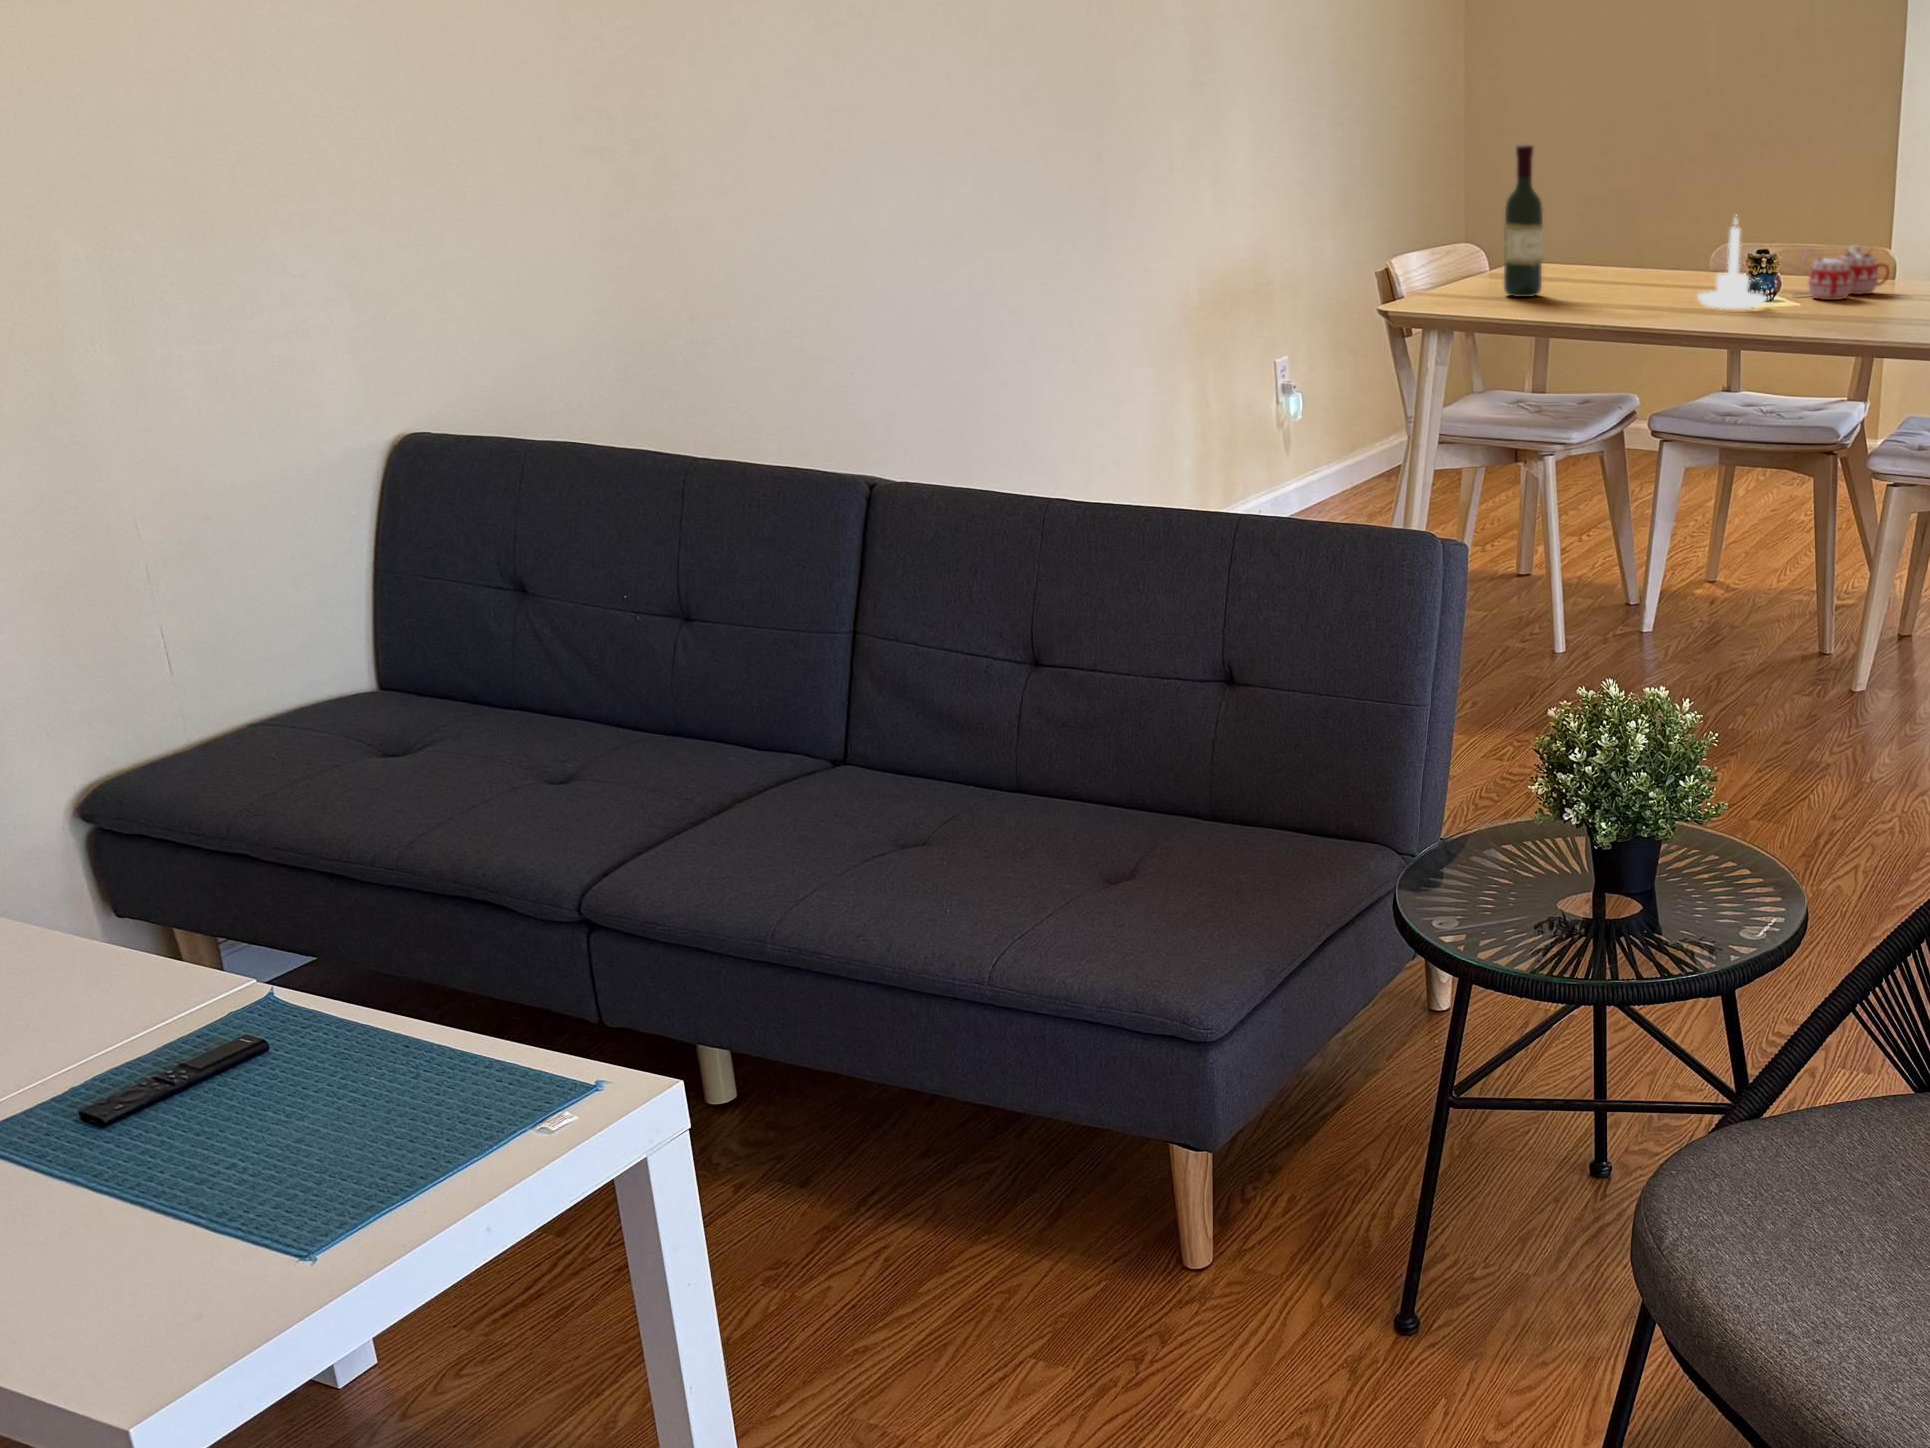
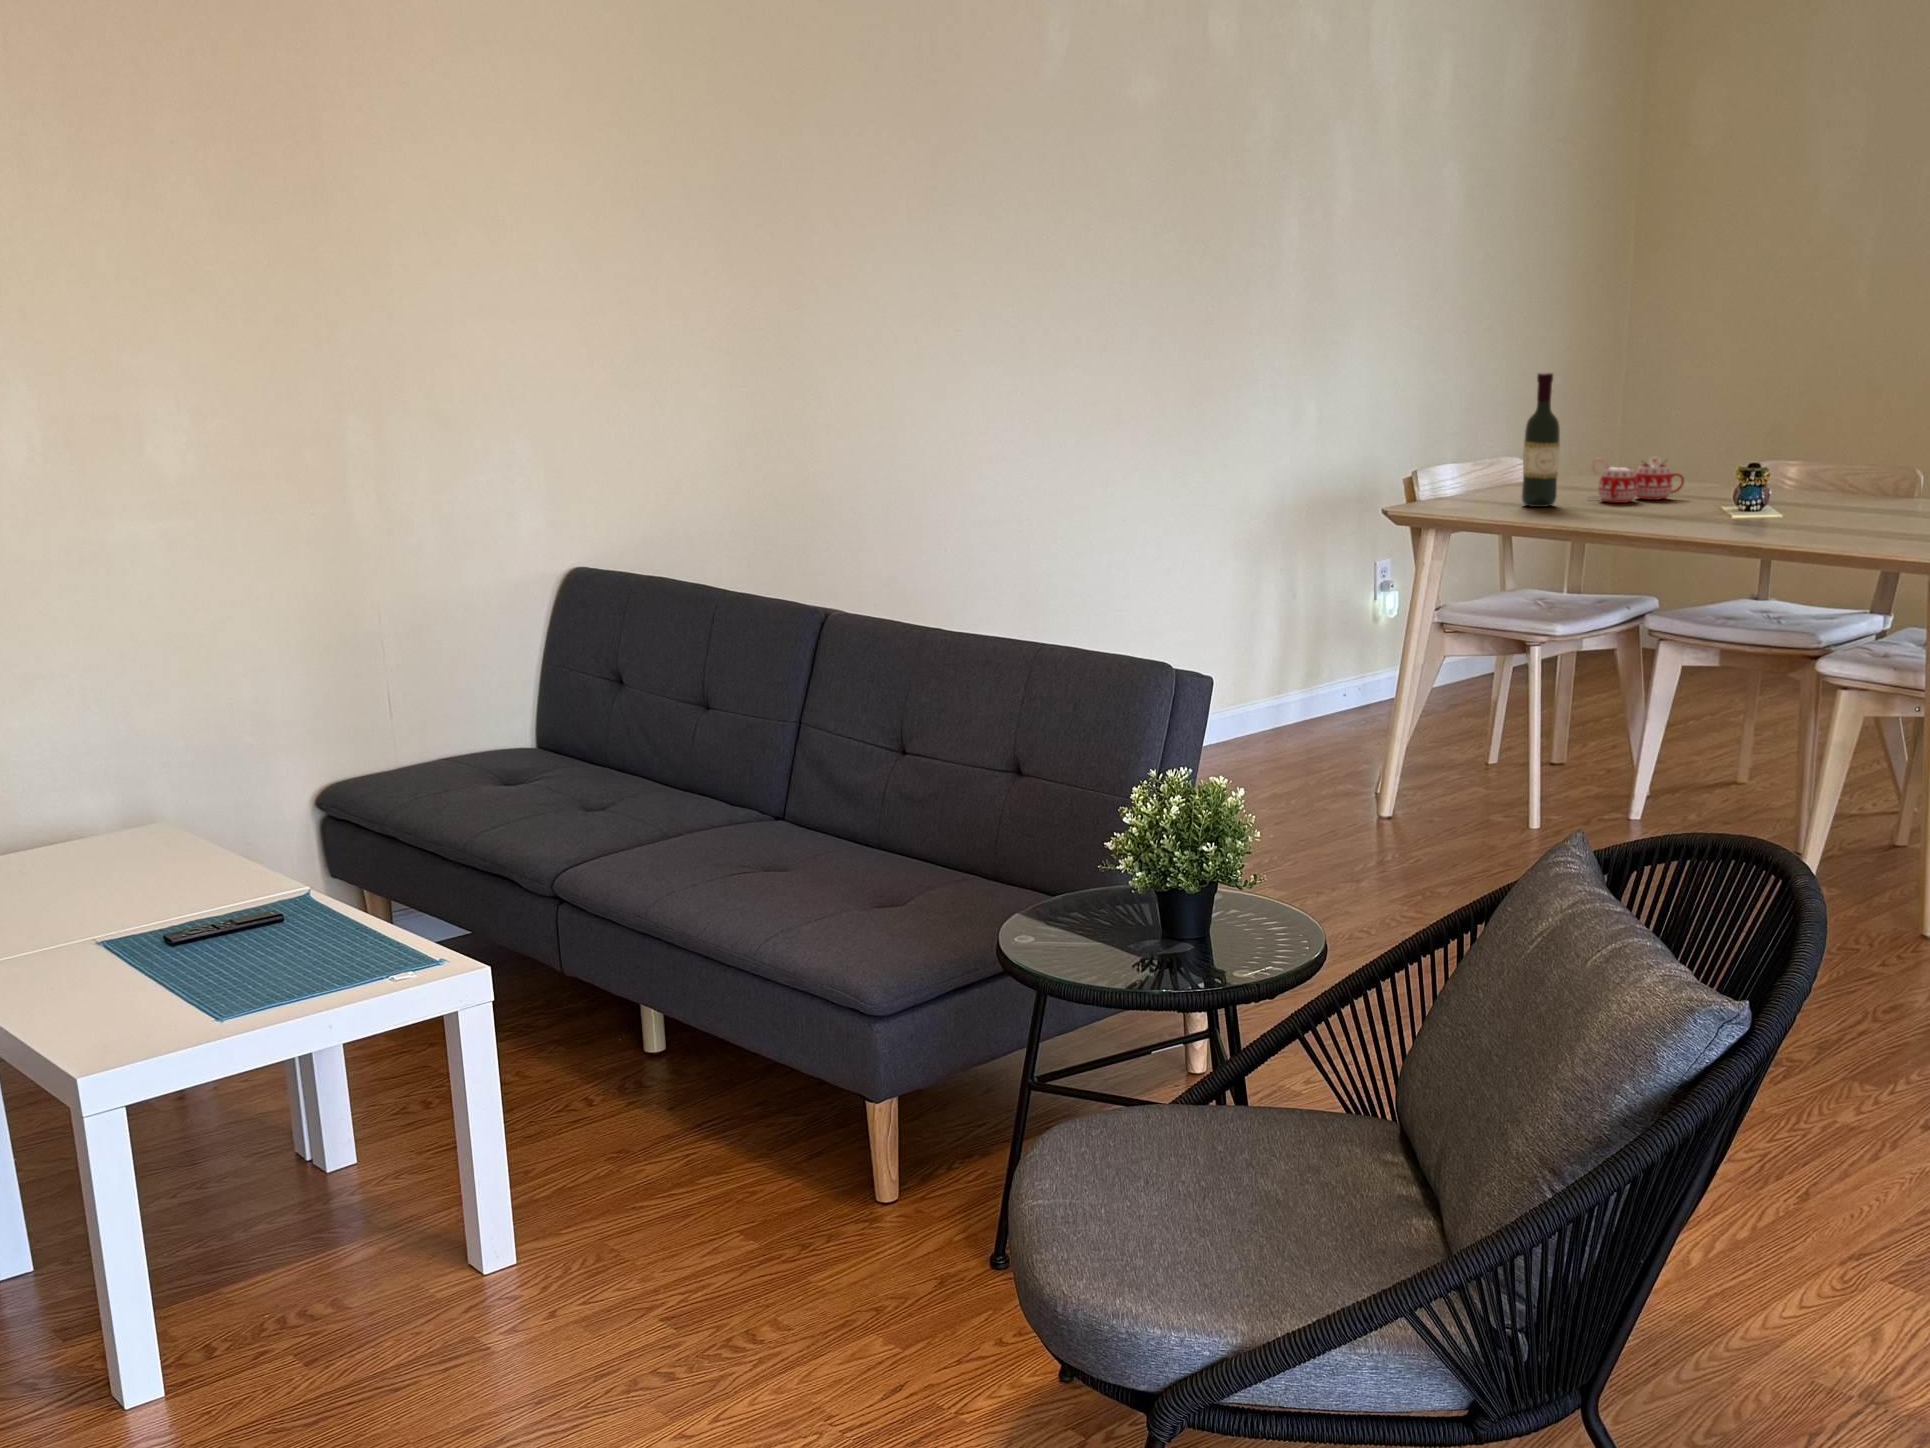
candle holder: present [1698,219,1766,309] -> none [1683,435,1750,522]
mug: present [1793,245,1890,300] -> present [1587,457,1684,503]

